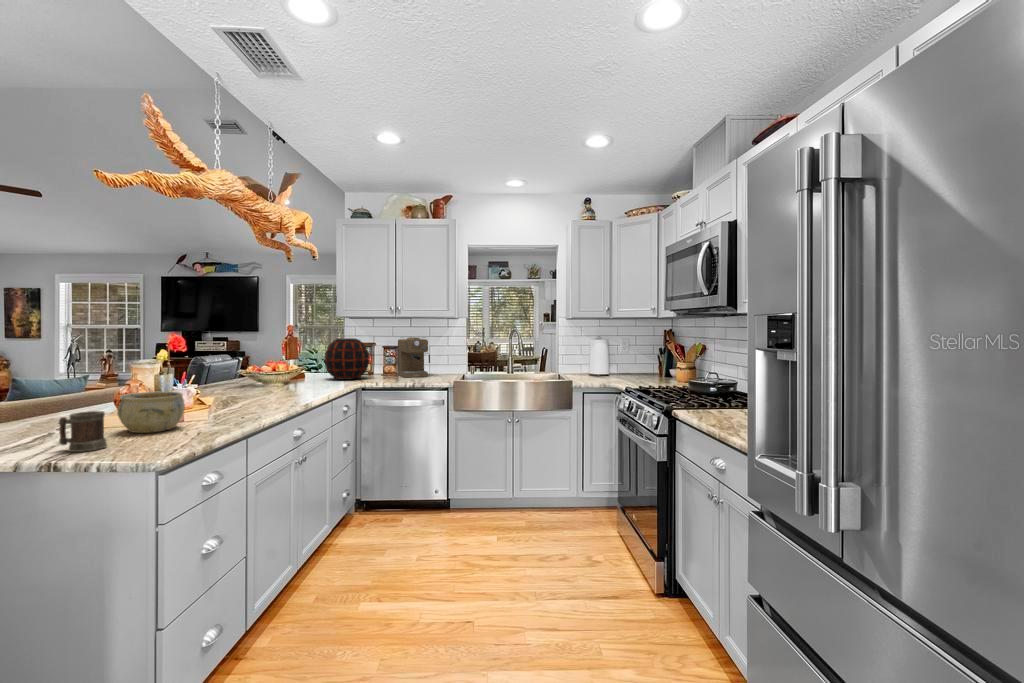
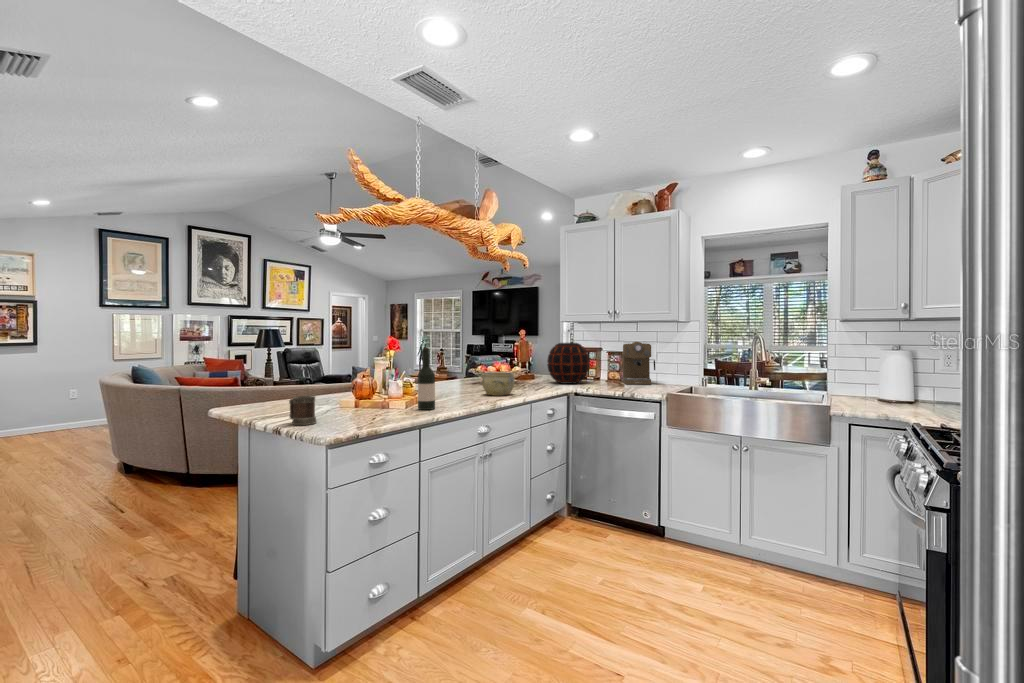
wine bottle: none [225,345,247,417] -> present [418,347,435,410]
ceramic bowl: present [117,391,185,433] -> present [482,372,515,396]

